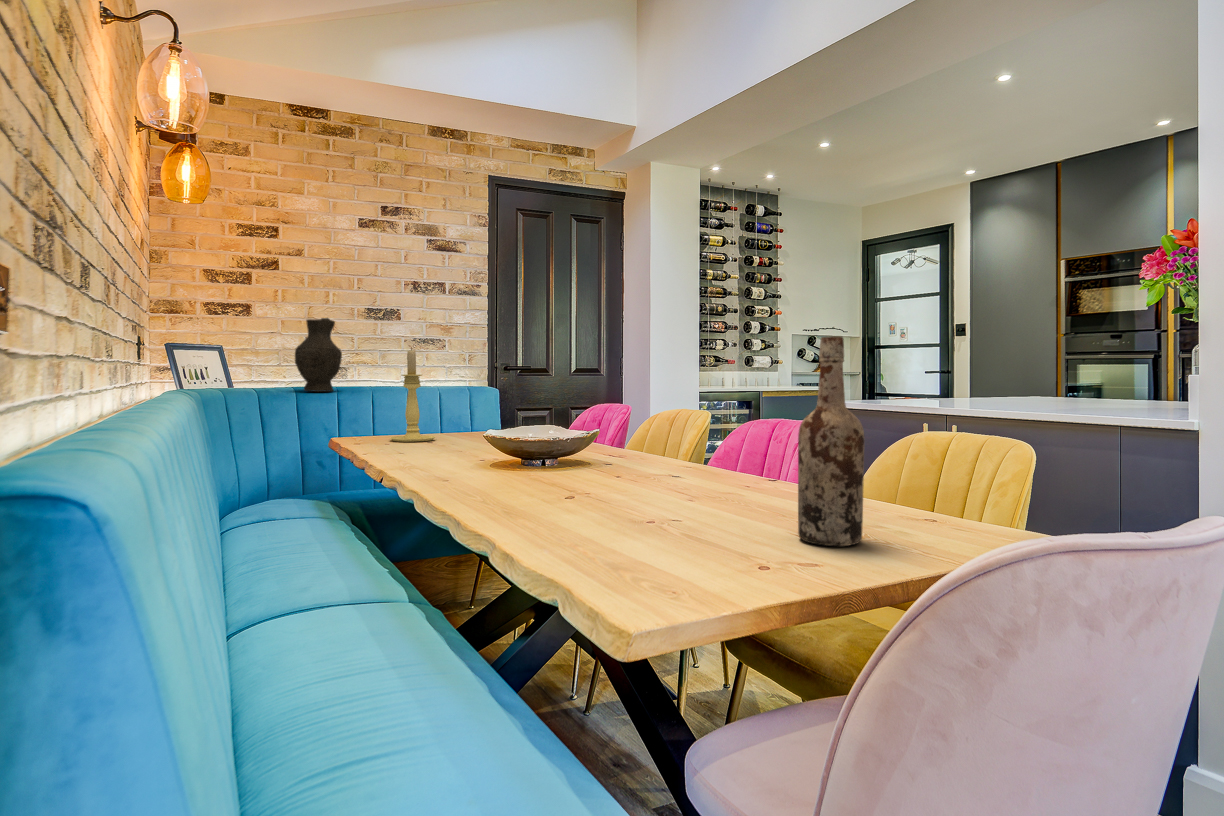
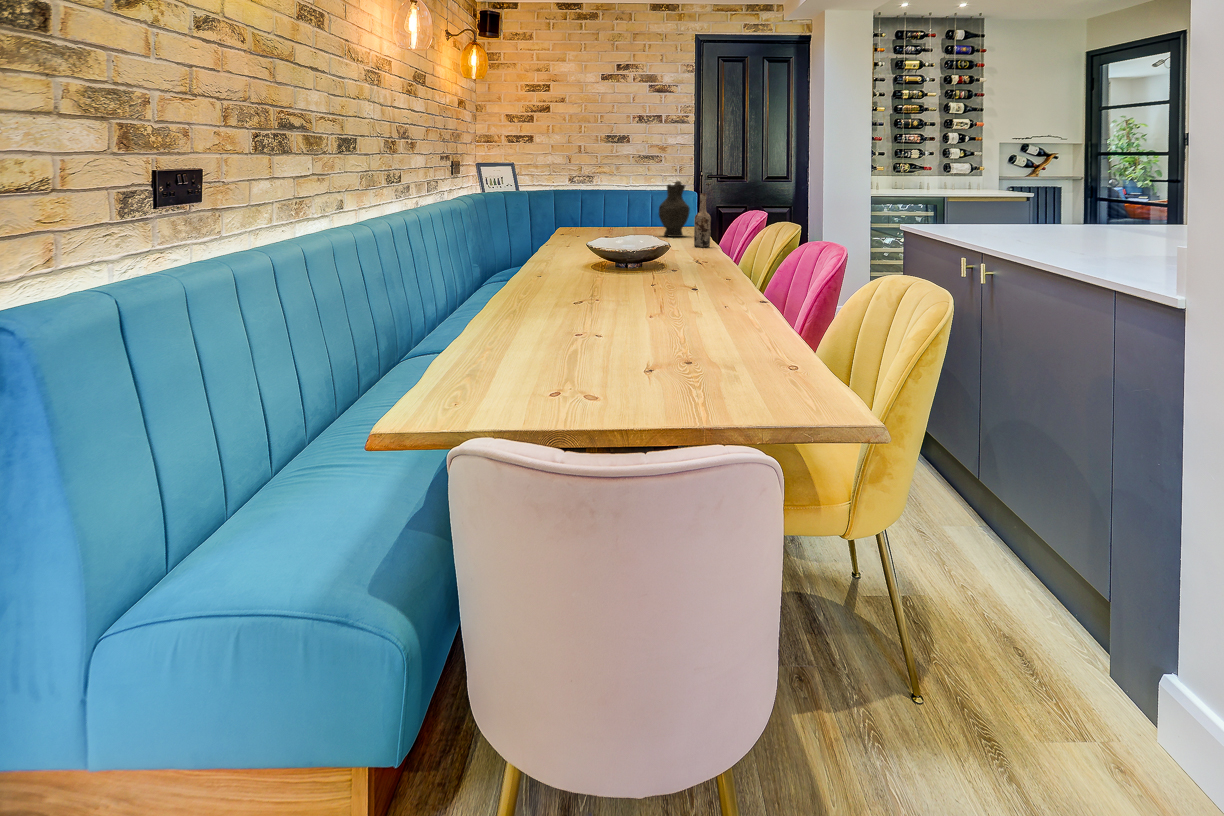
decorative vase: present [295,318,342,392] -> present [659,181,690,237]
candle holder: present [390,350,435,442] -> none [609,177,632,225]

